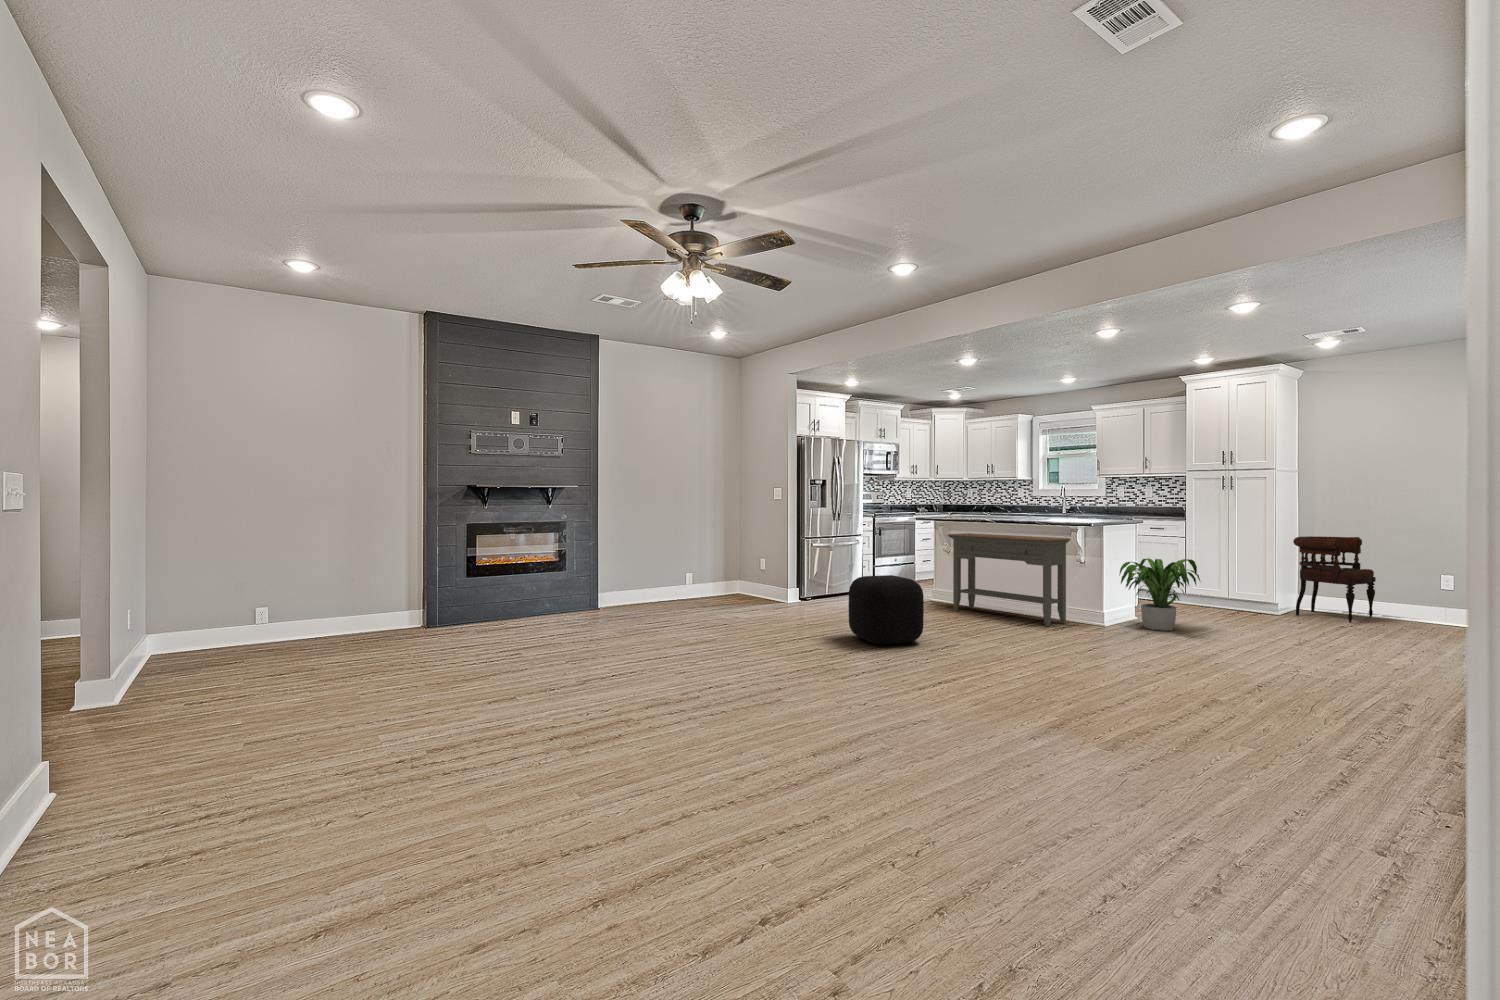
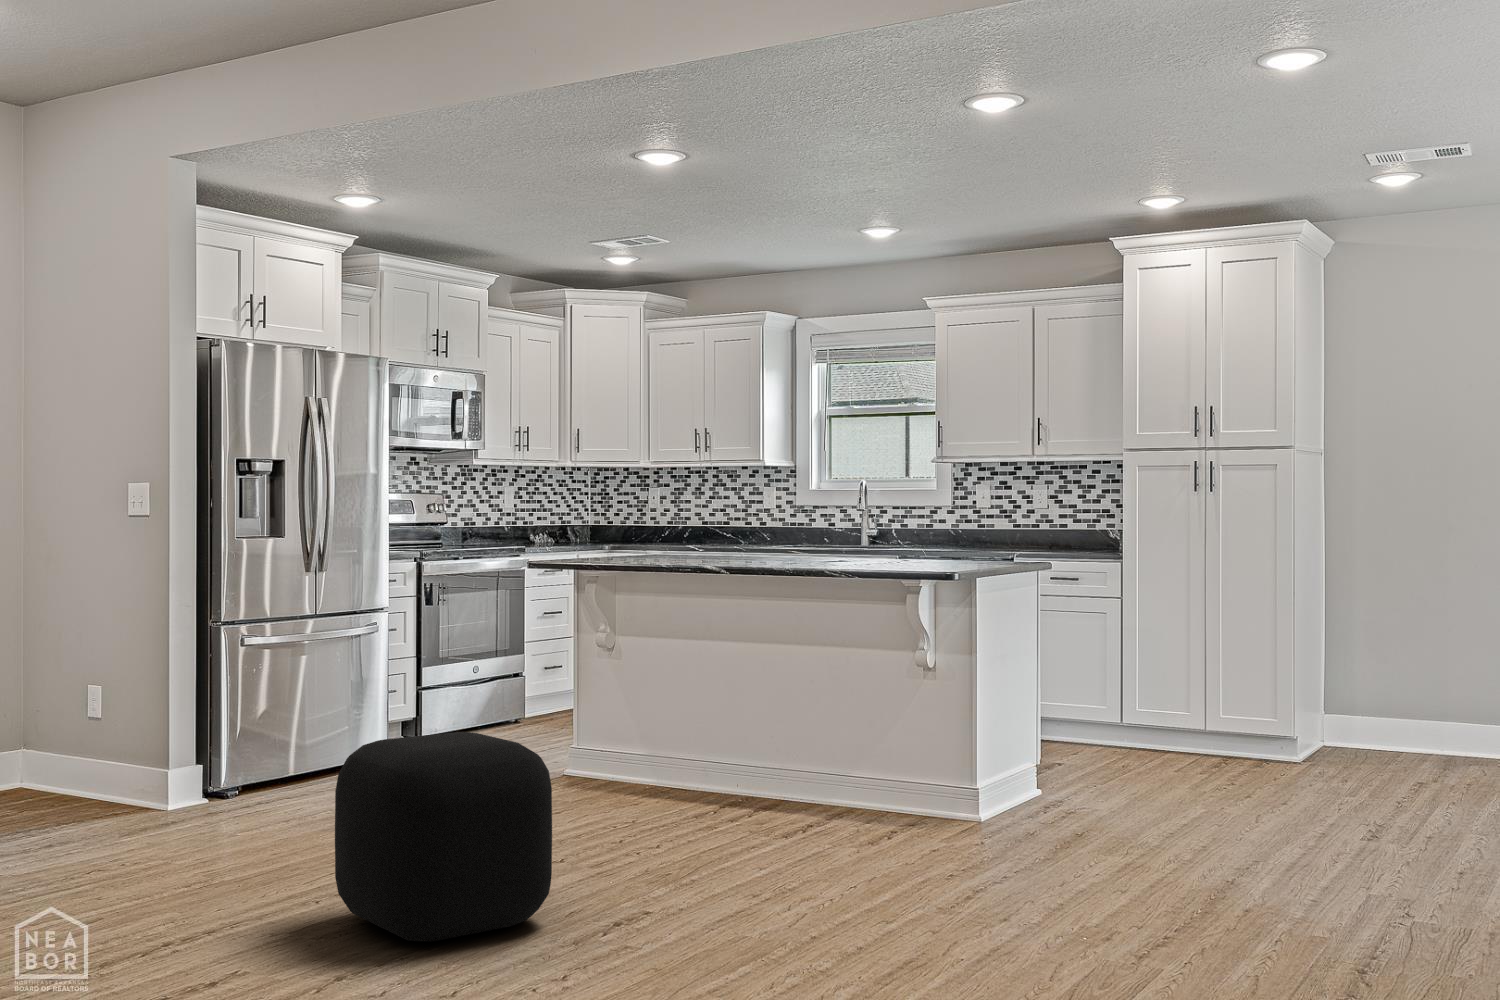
console table: present [948,533,1070,626] -> none [610,601,906,835]
armchair: present [1293,536,1376,623] -> none [1325,591,1465,774]
potted plant: present [1119,558,1200,631] -> none [1012,653,1183,826]

